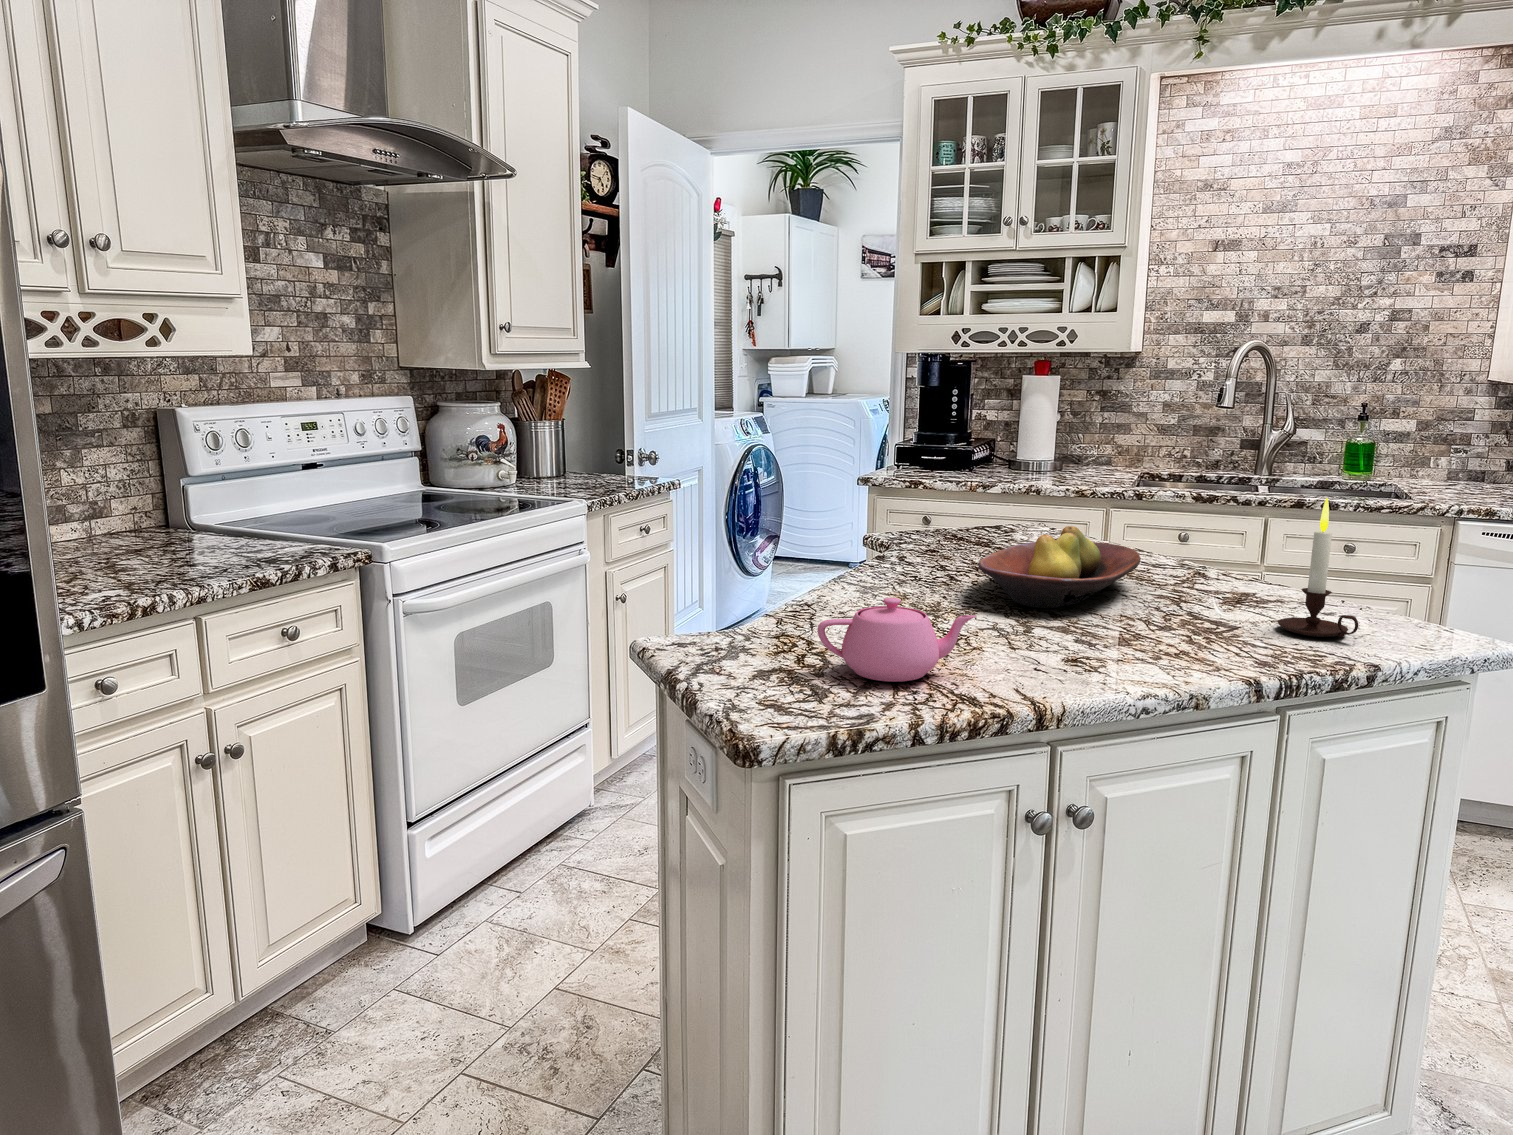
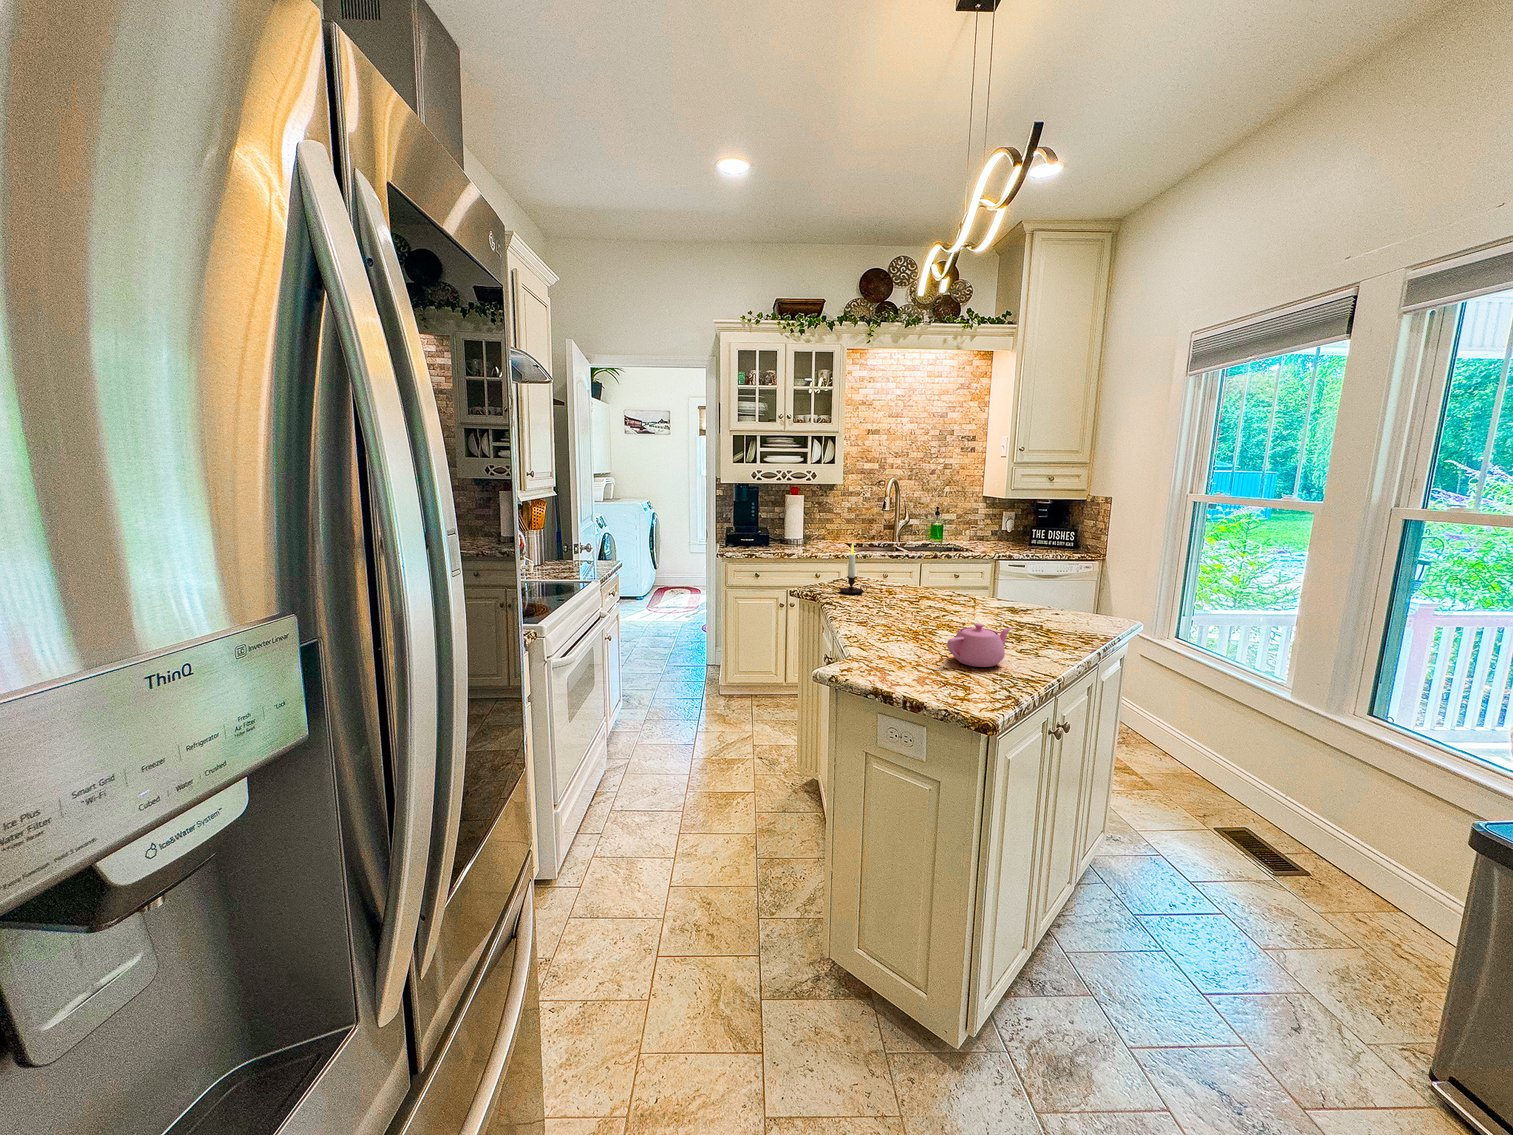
candle: present [1278,498,1358,637] -> present [840,543,867,594]
fruit bowl: present [978,526,1141,608] -> none [914,577,990,619]

